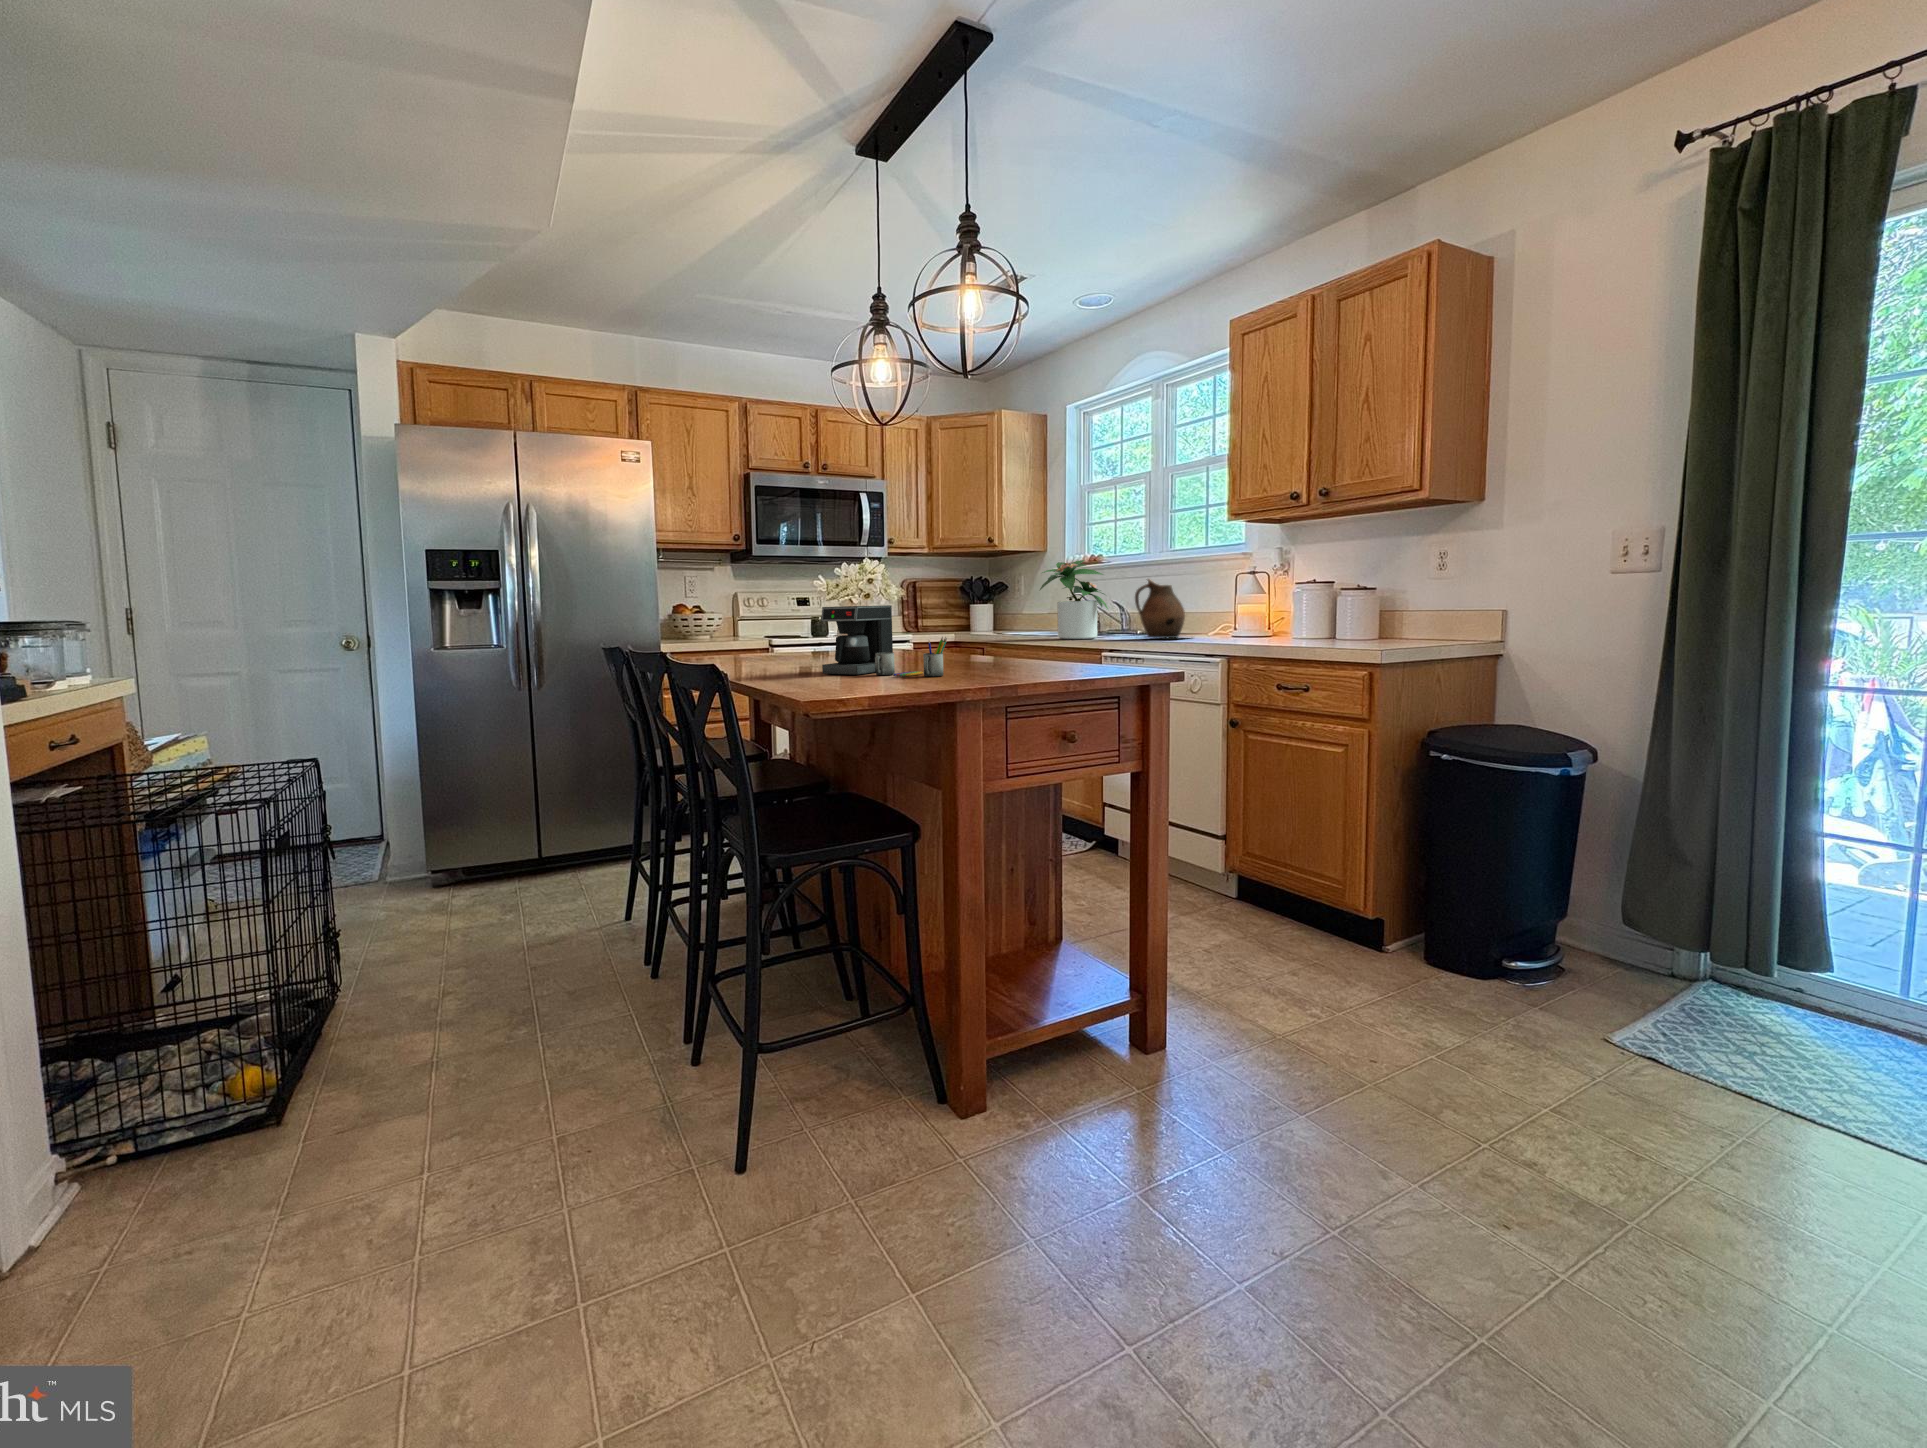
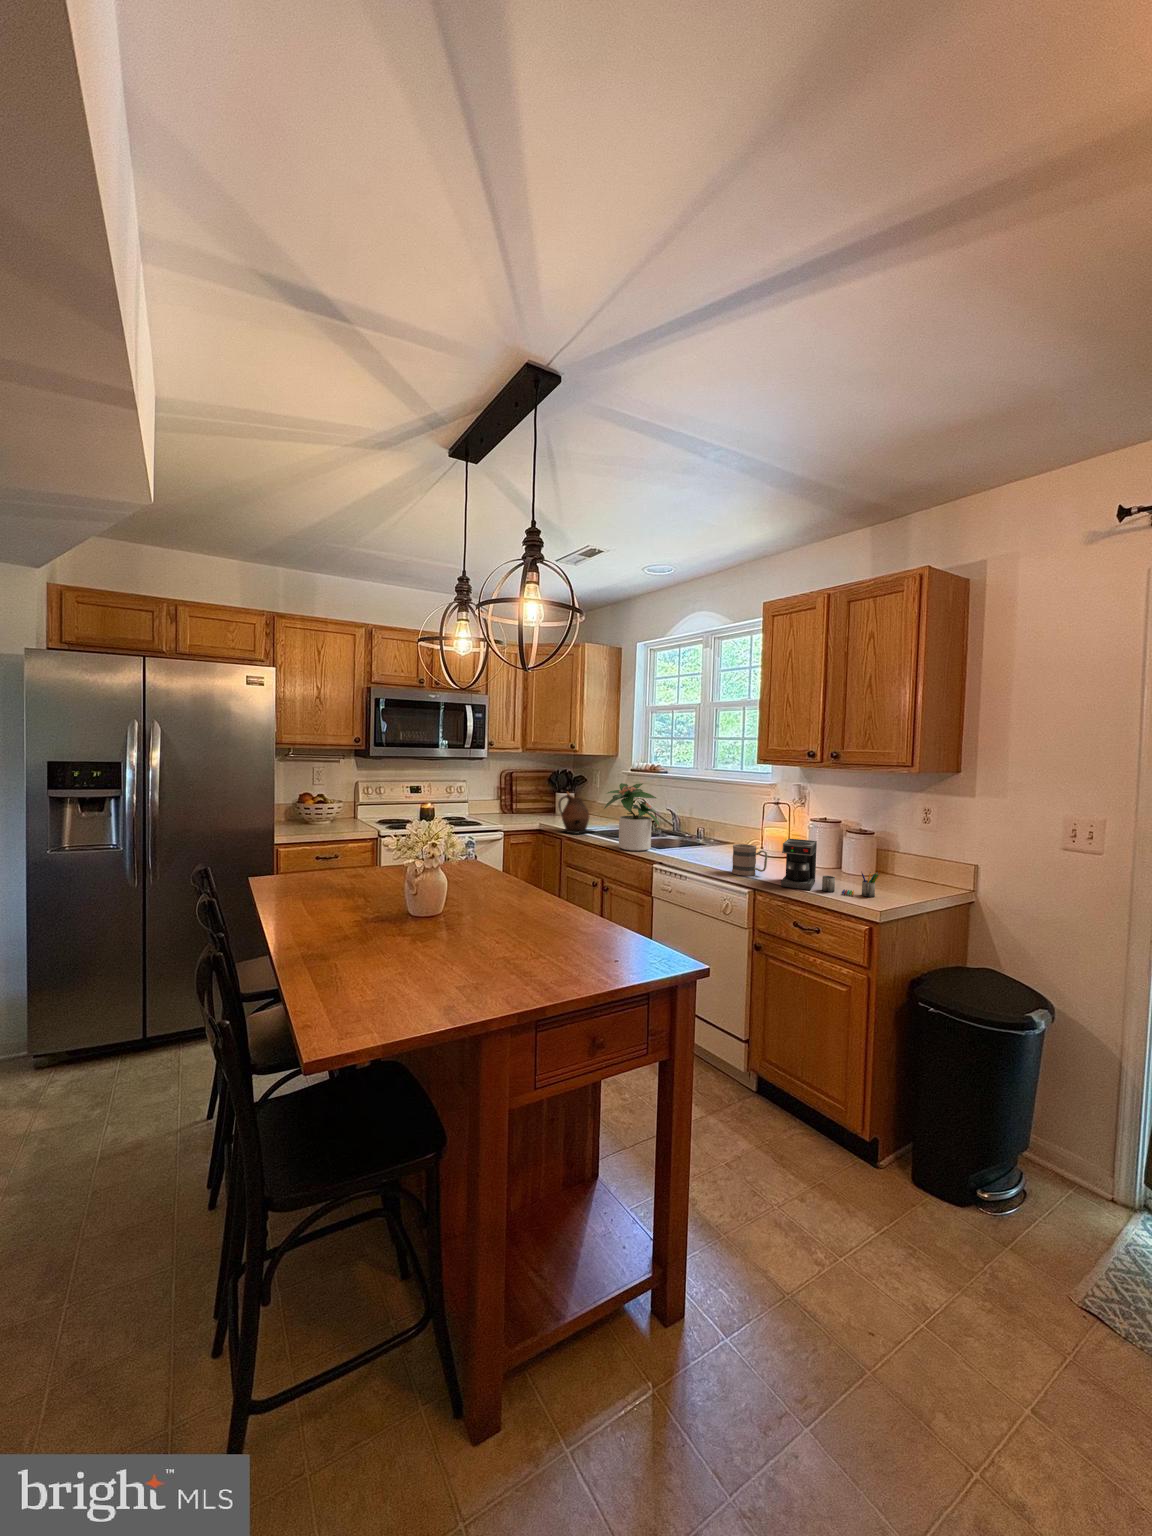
ceramic pitcher: present [1135,579,1185,639] -> present [558,792,593,833]
coffee maker: present [821,605,947,677] -> present [781,839,879,897]
mug: none [1200,609,1243,643] -> present [732,844,768,876]

